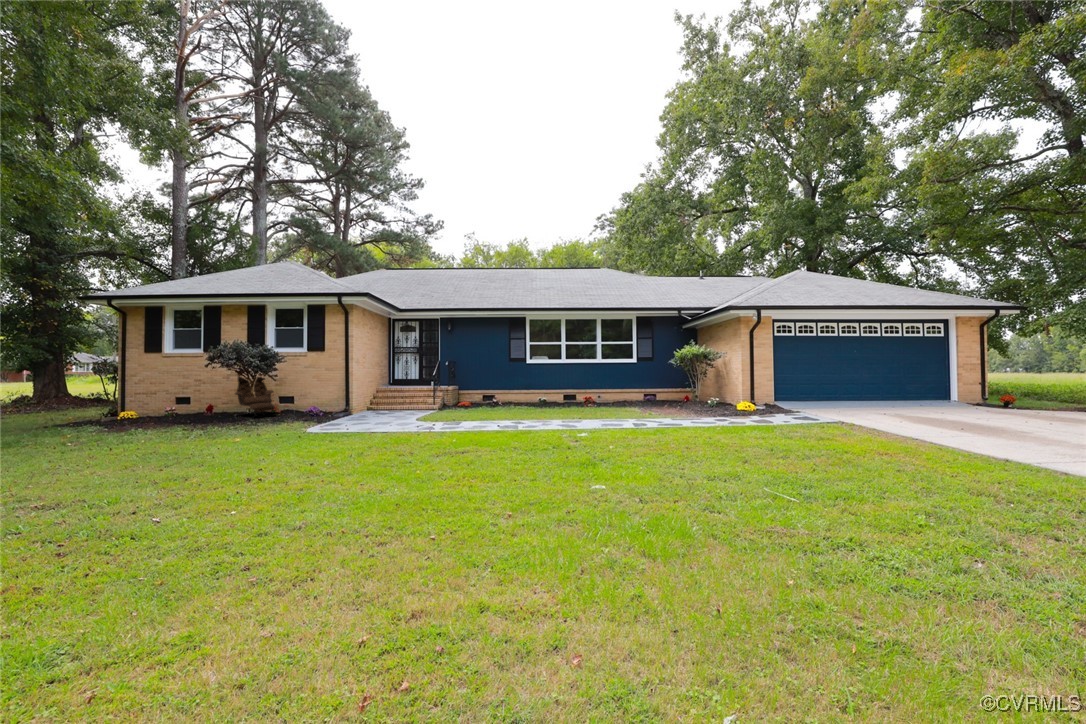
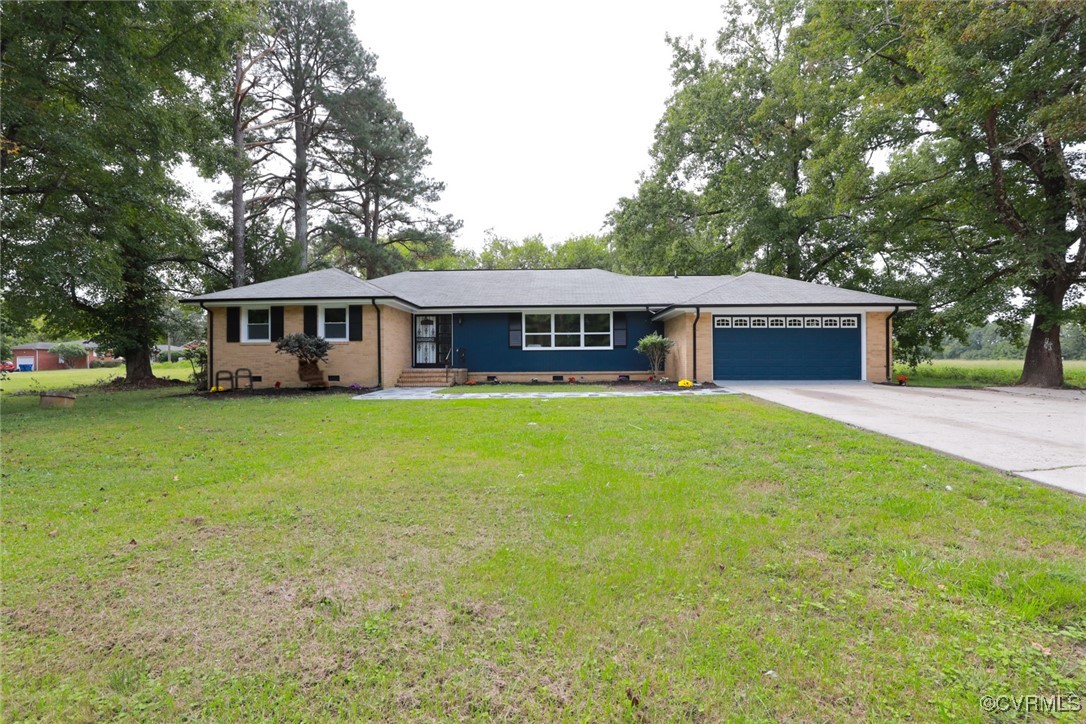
bench: none [120,388,176,420] -> present [215,368,253,392]

